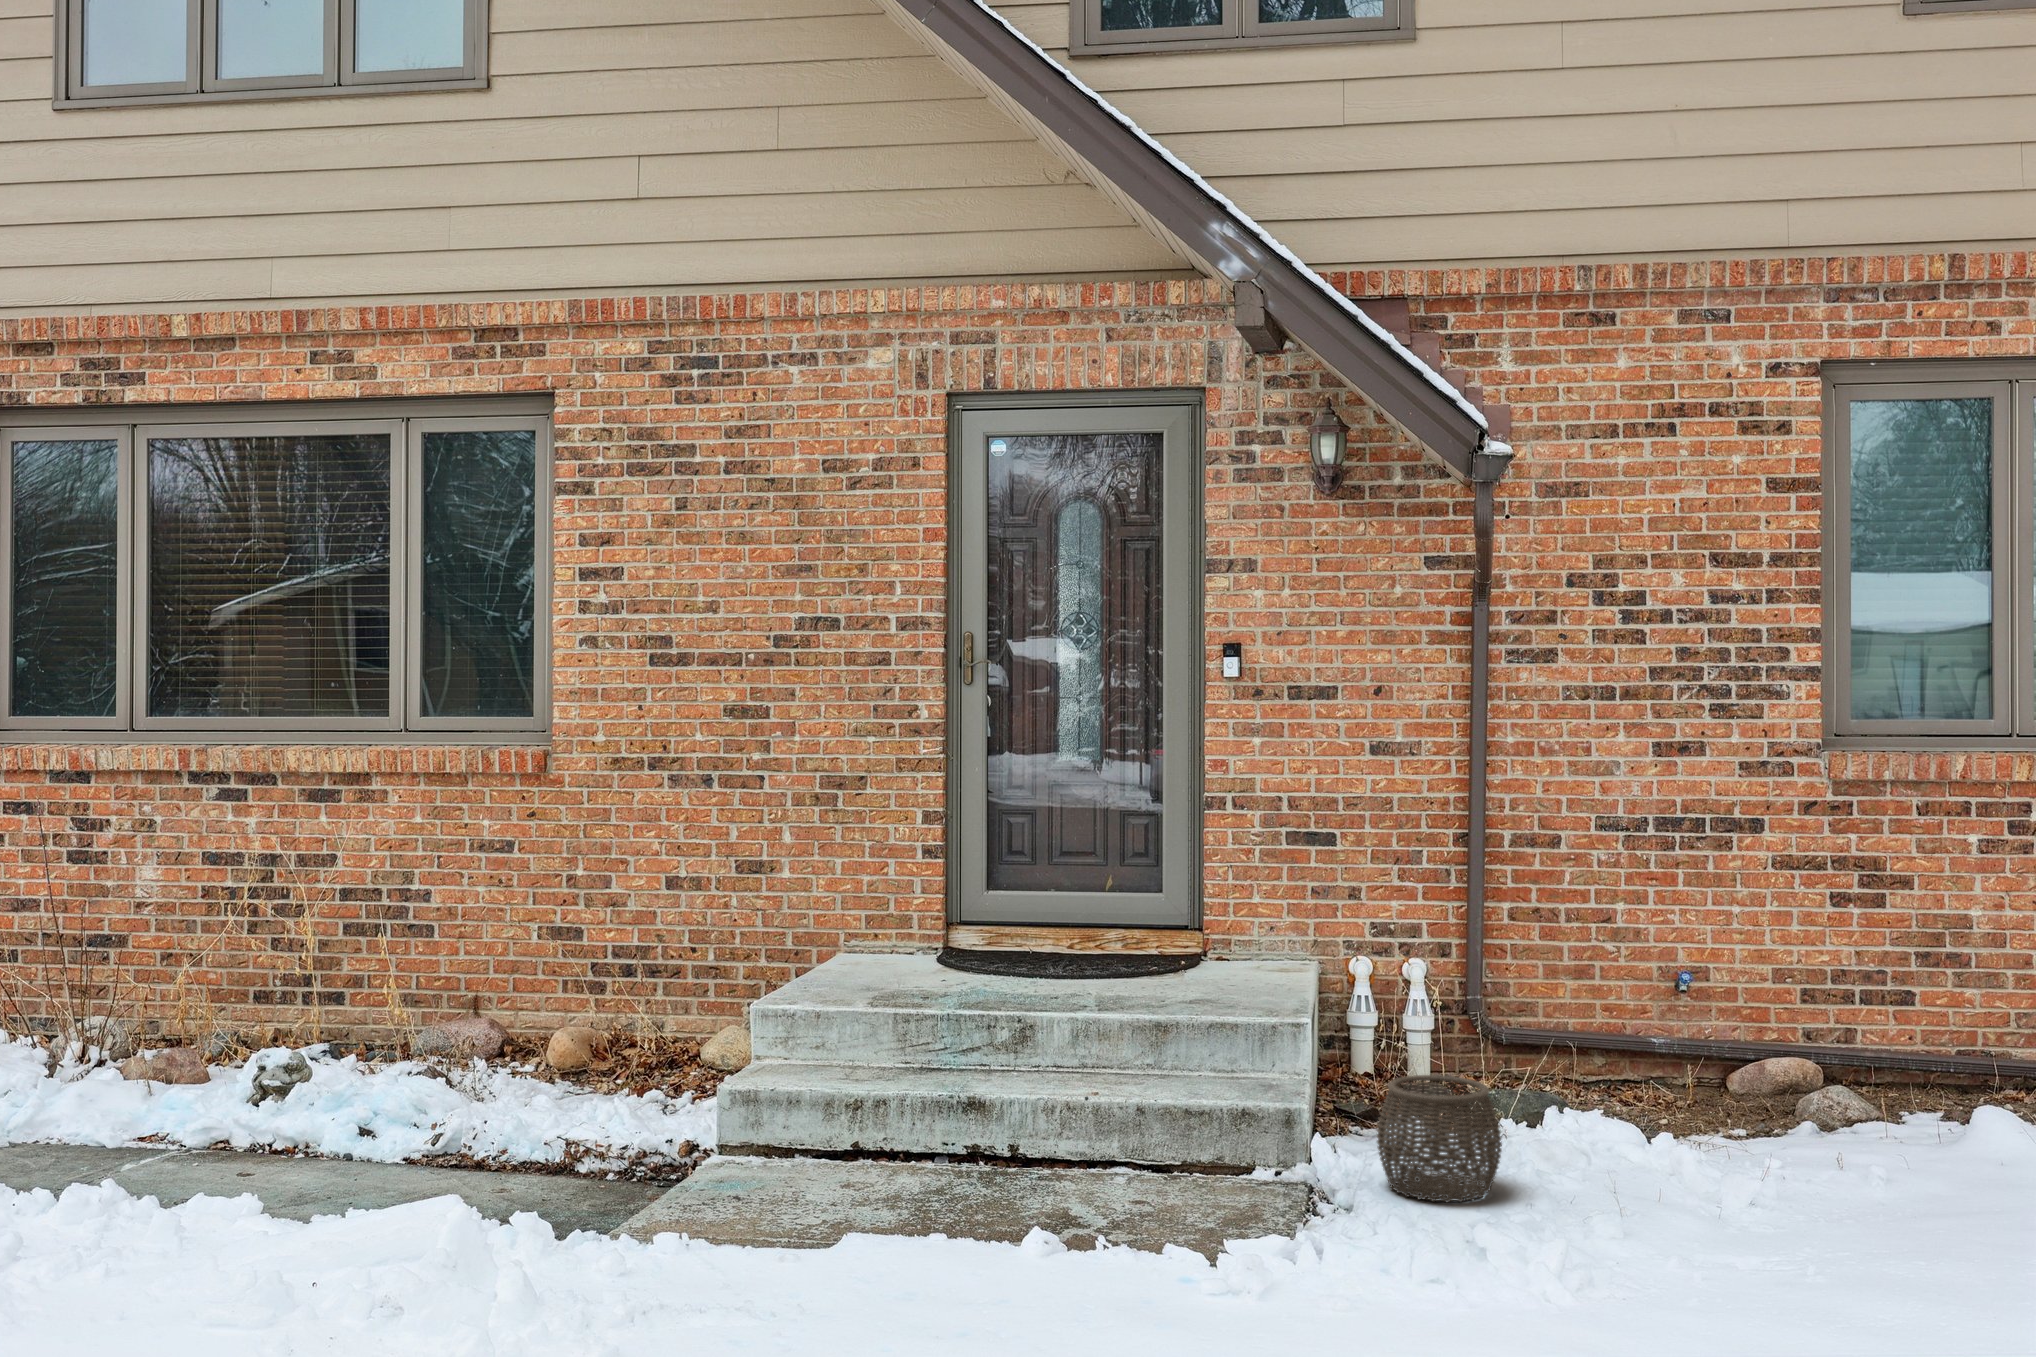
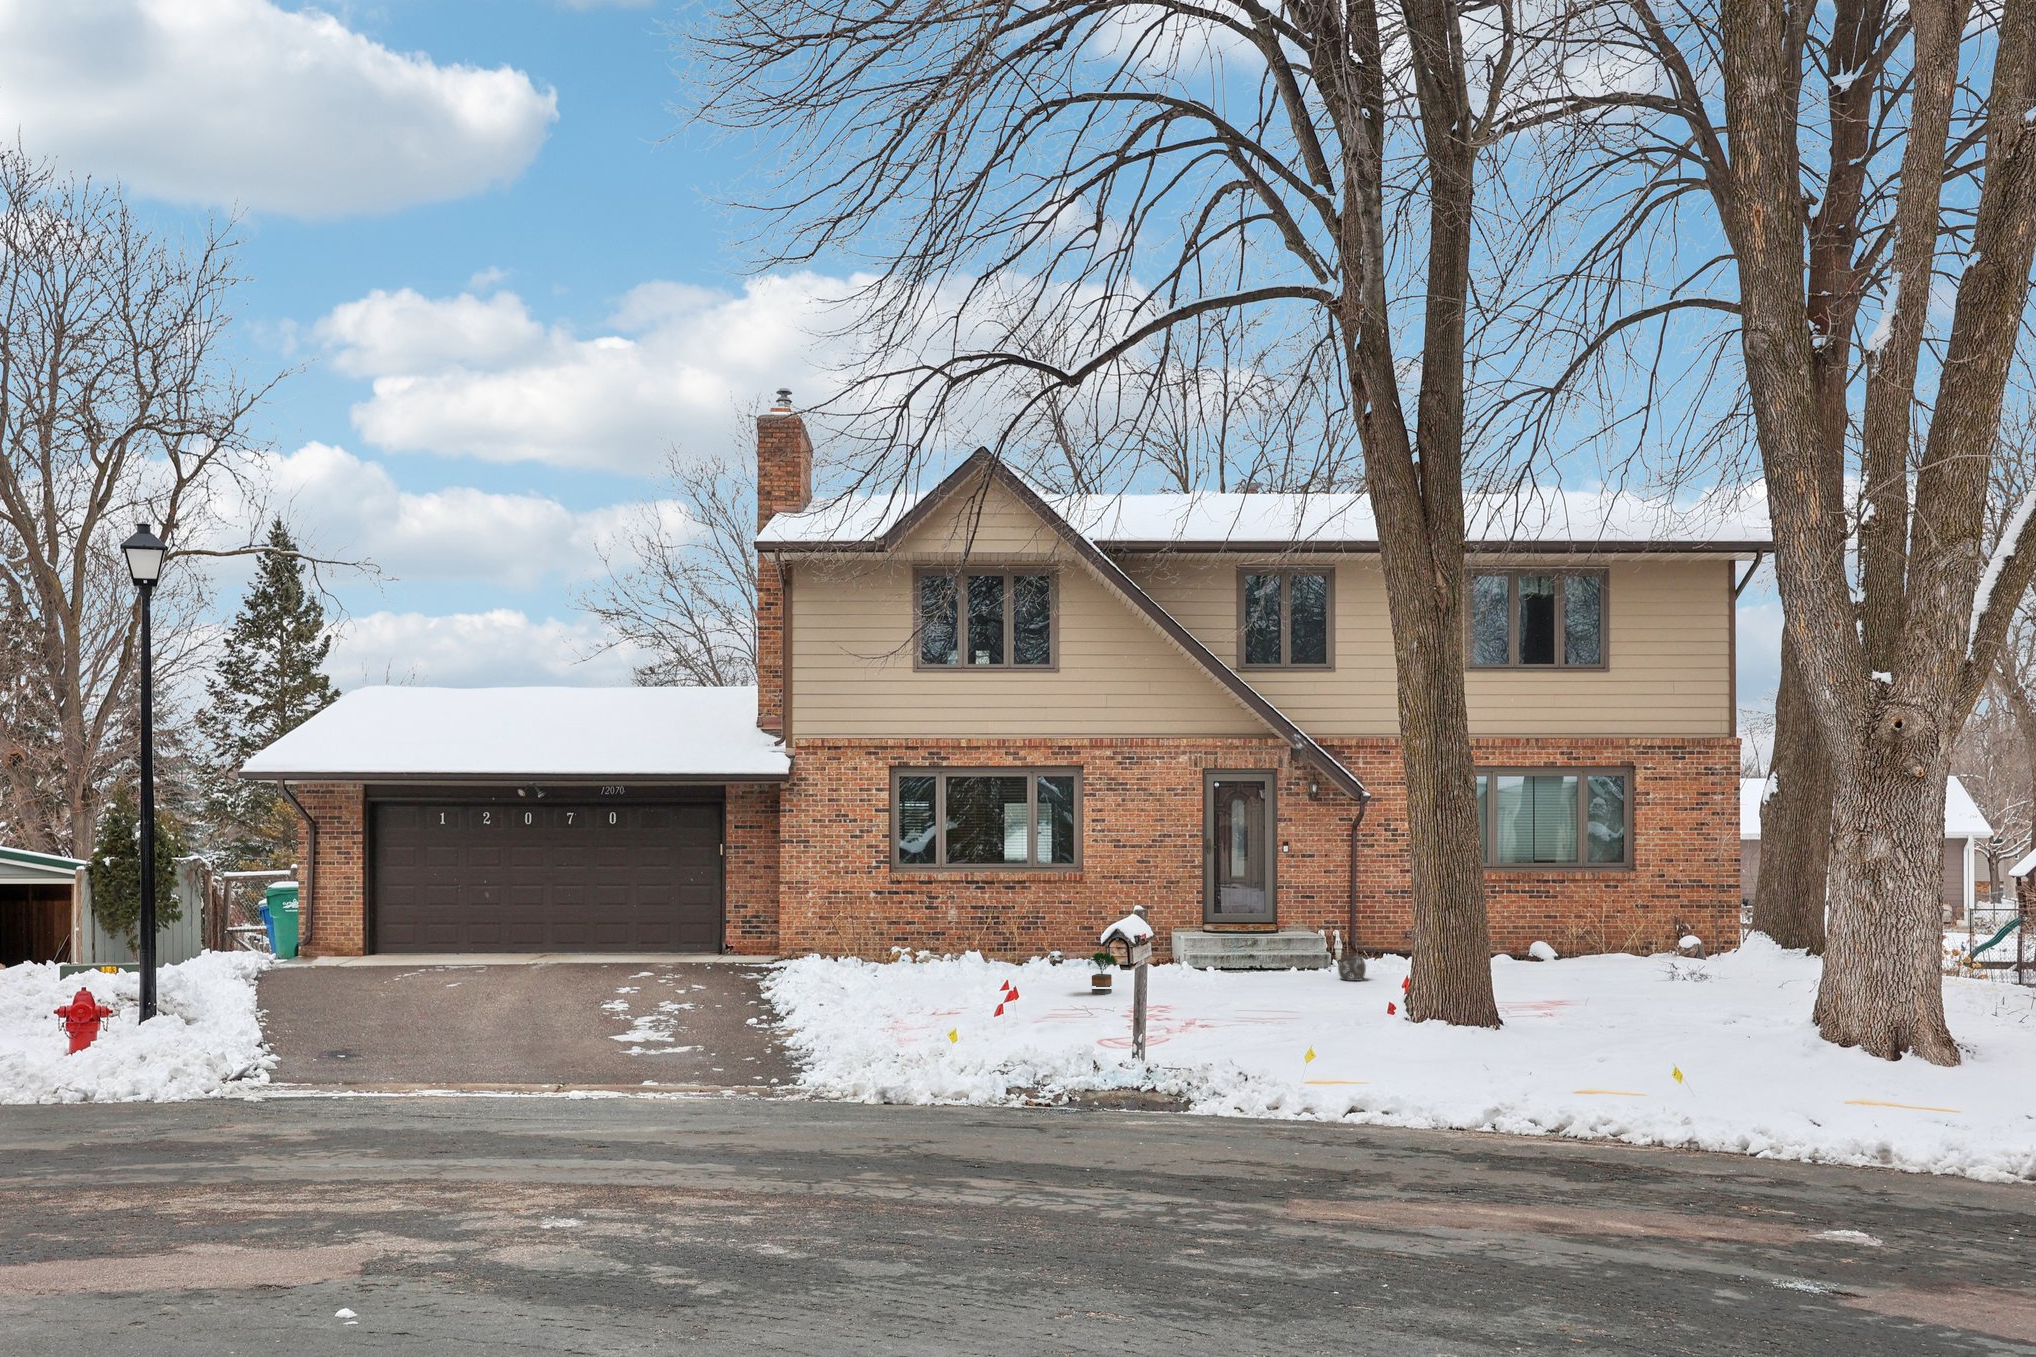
potted tree: none [144,1056,305,1268] -> present [1088,953,1117,995]

